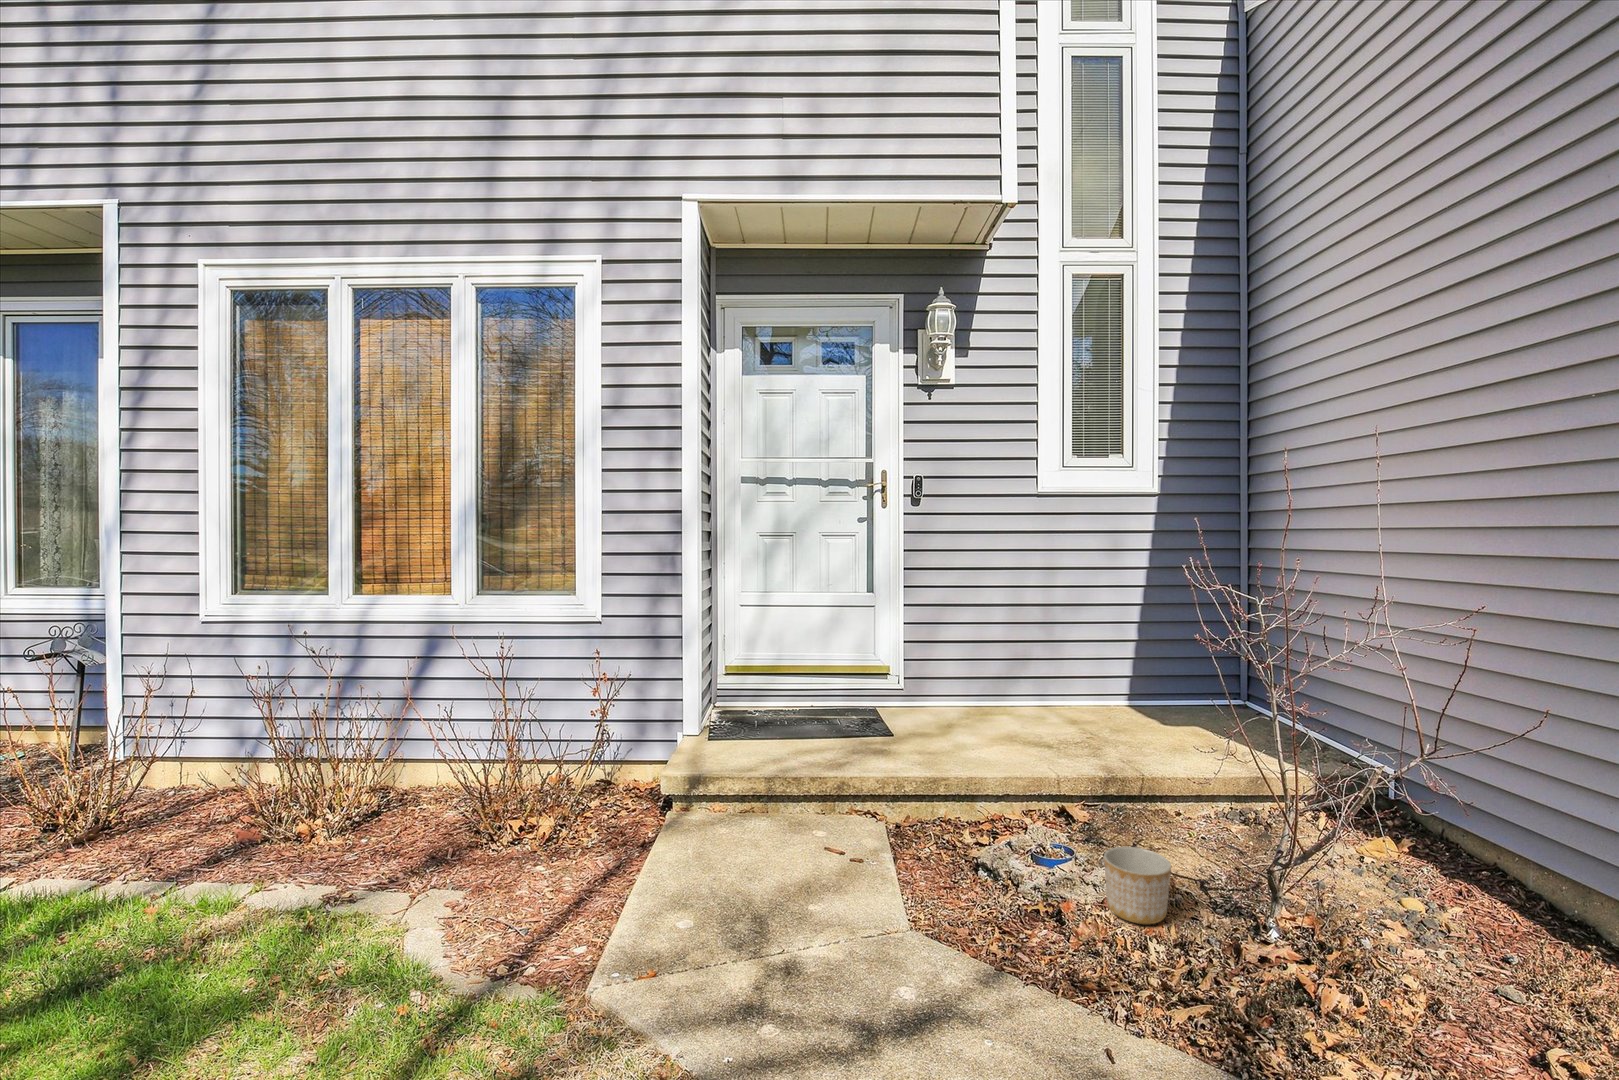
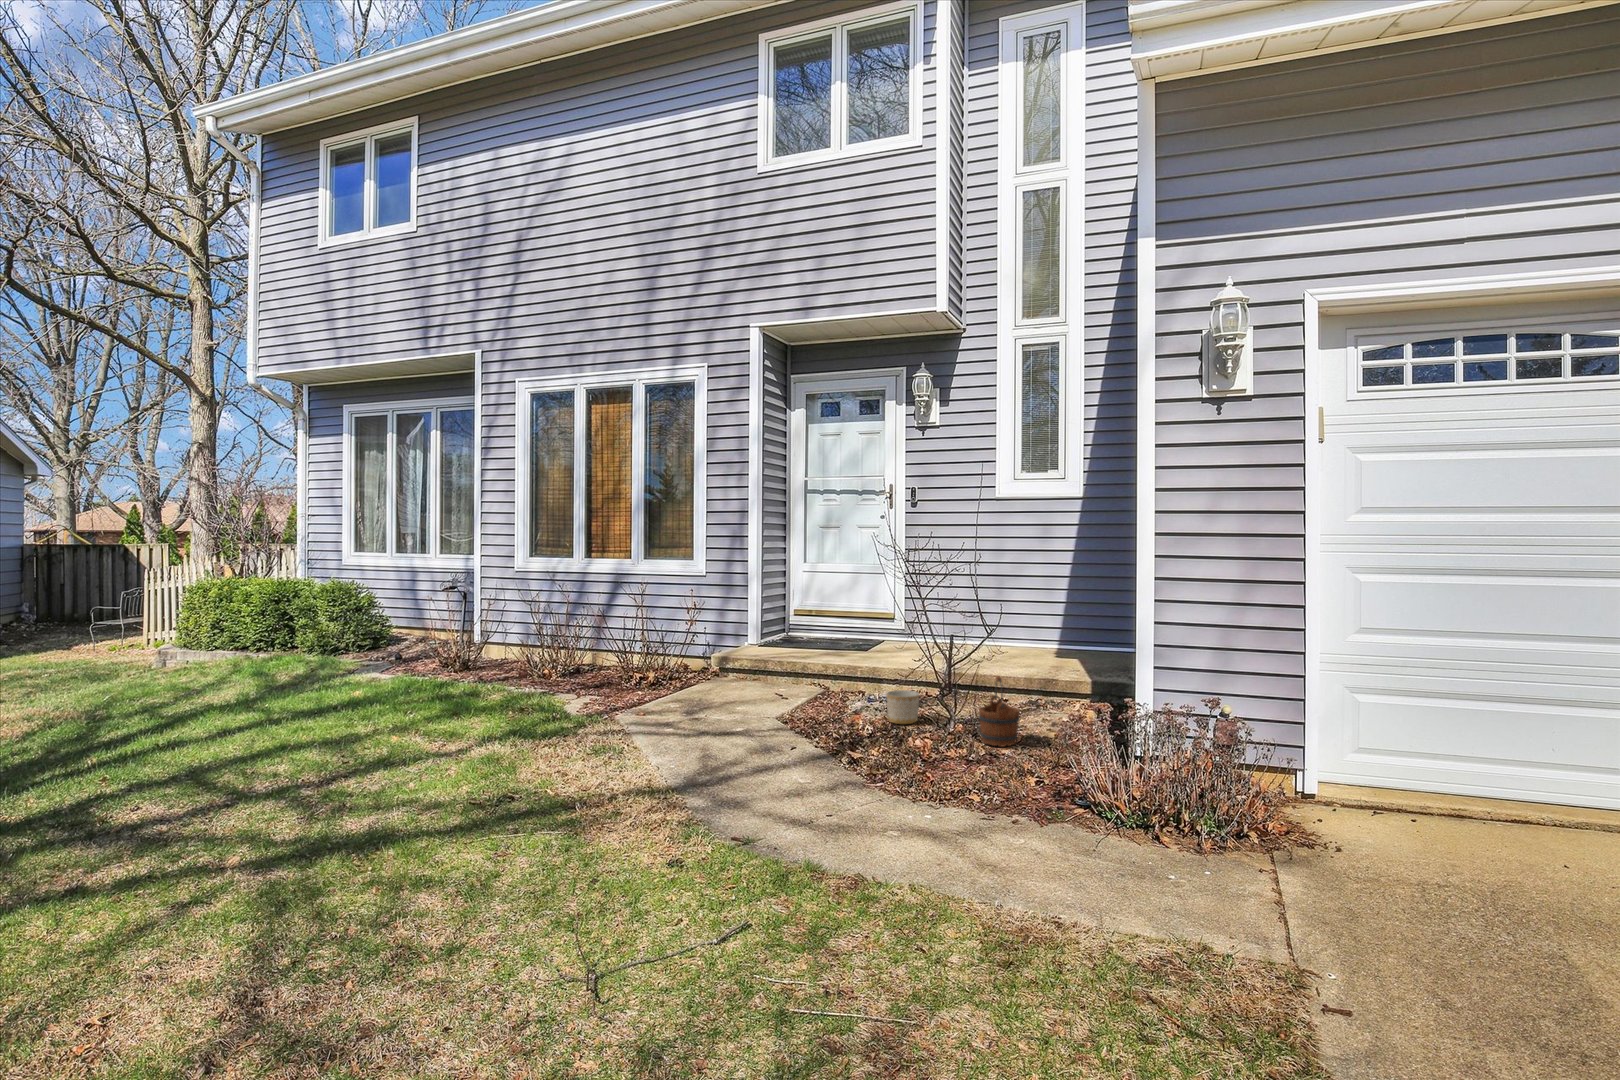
wooden bucket: none [1344,835,1440,982] -> present [979,676,1020,747]

